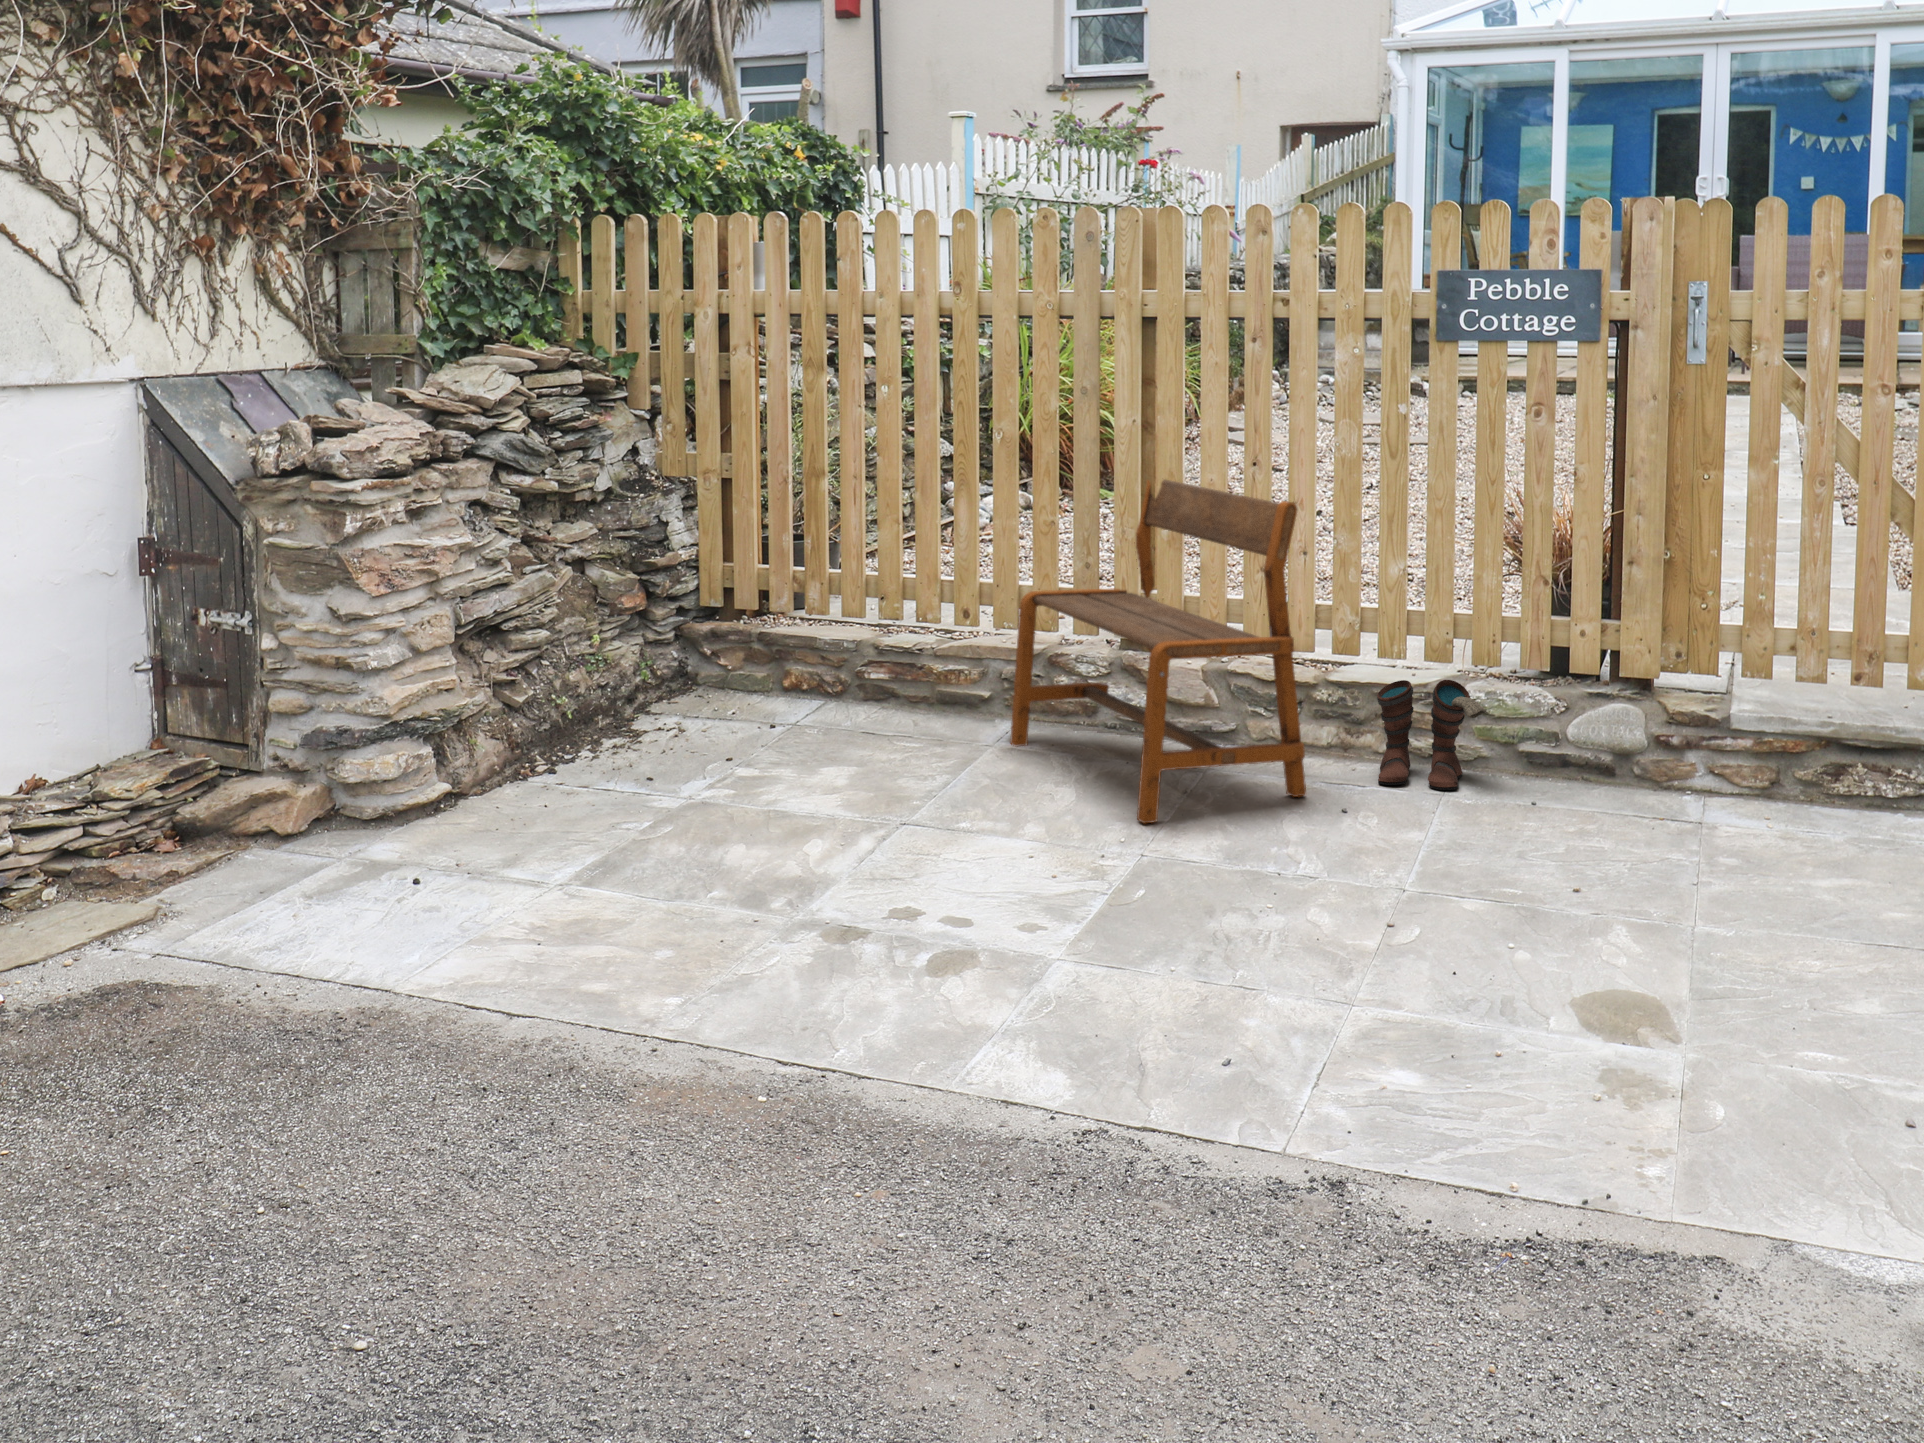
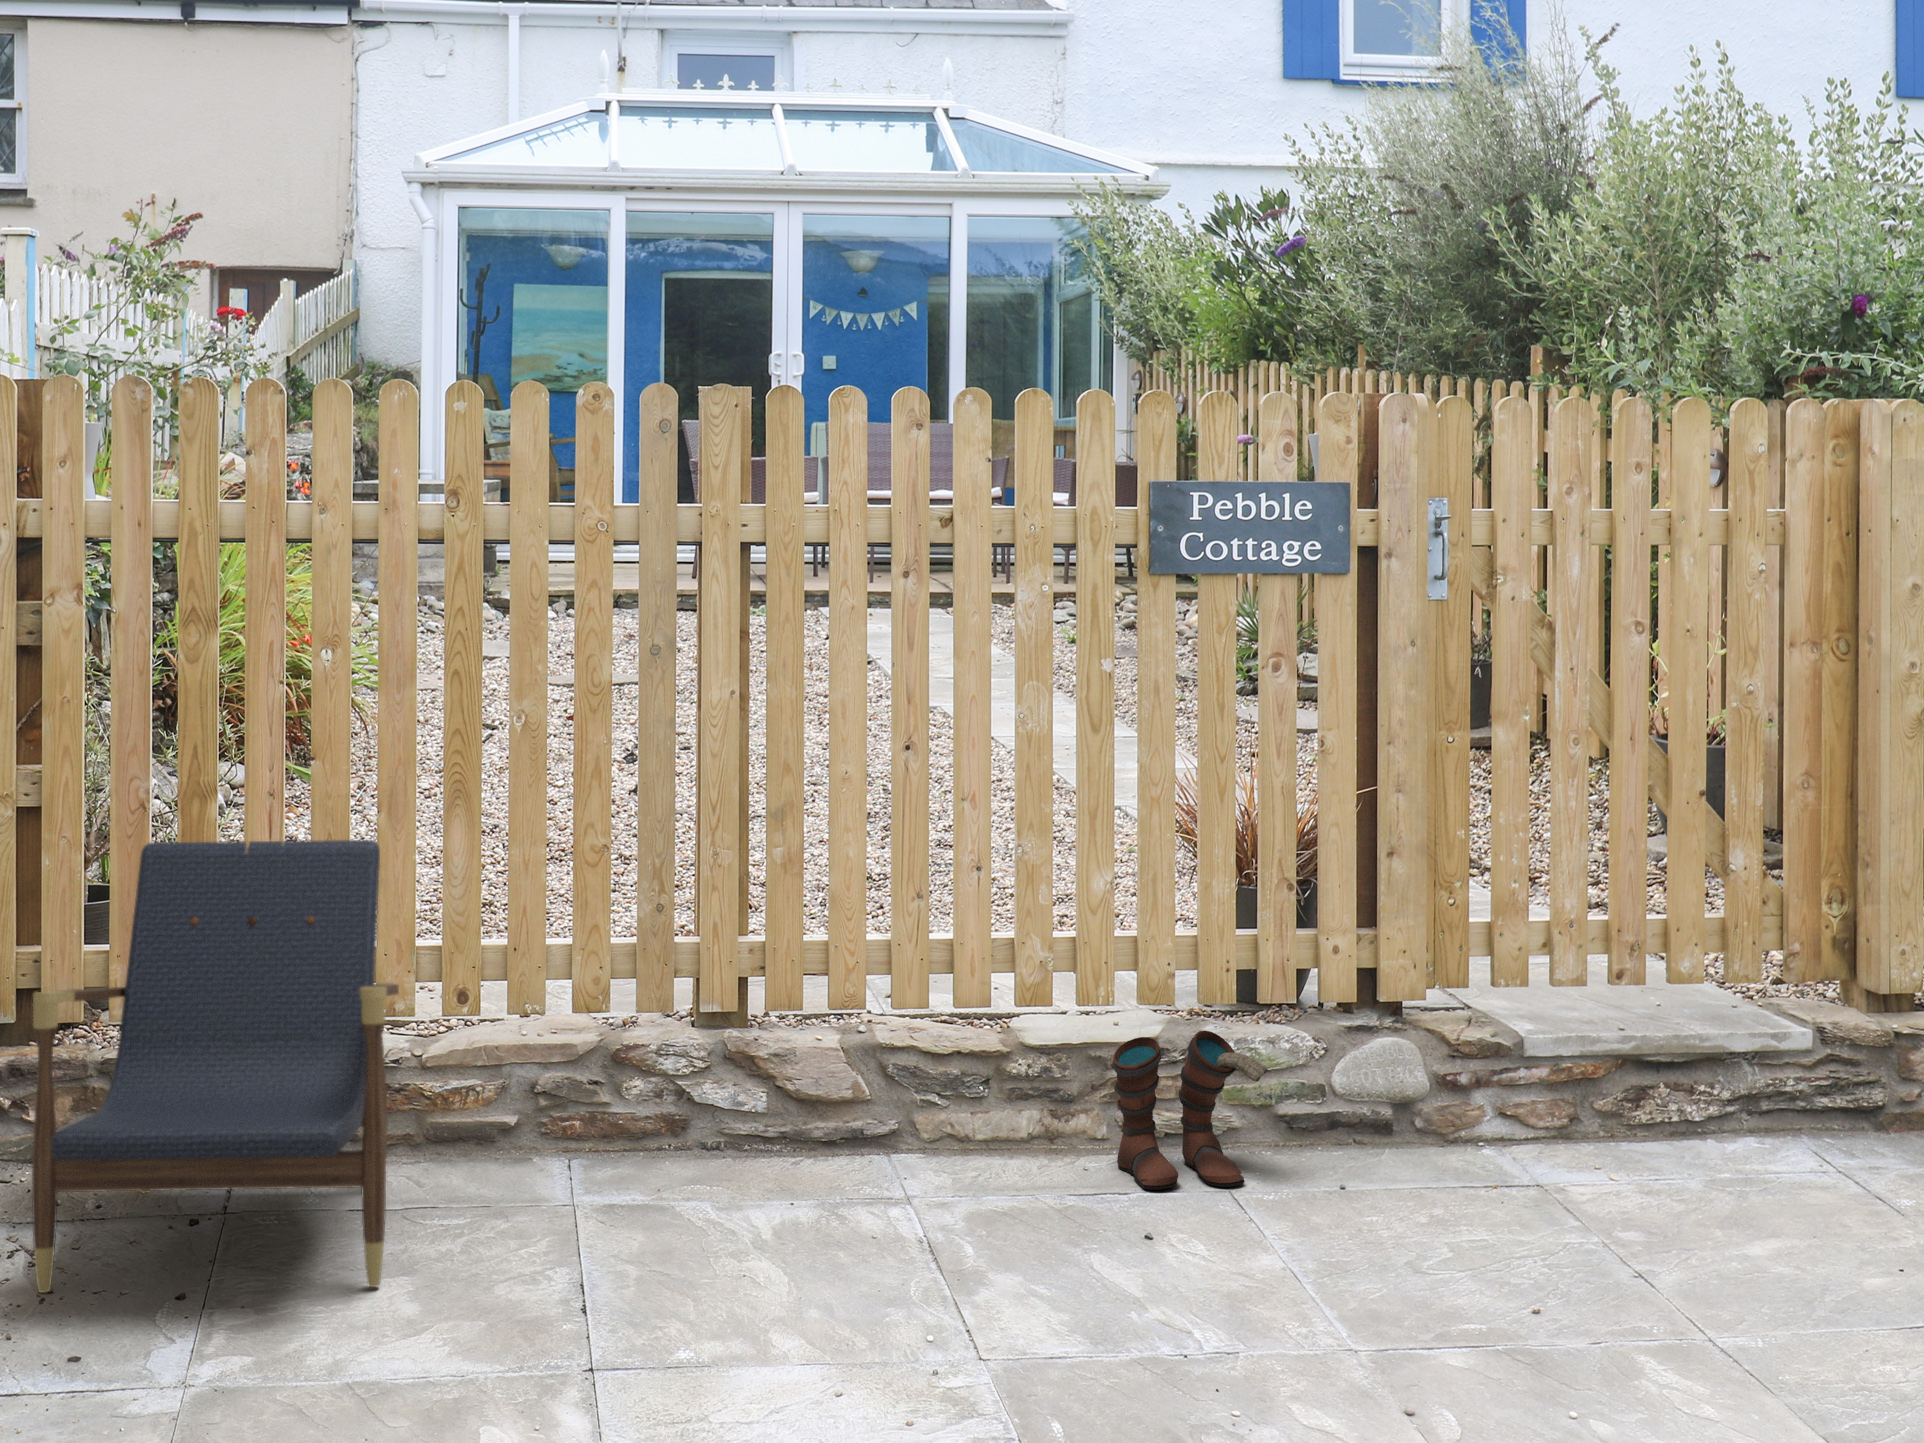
bench: present [1010,480,1306,823] -> none [586,767,1093,1310]
lounge chair: none [660,502,902,767] -> present [32,840,399,1293]

